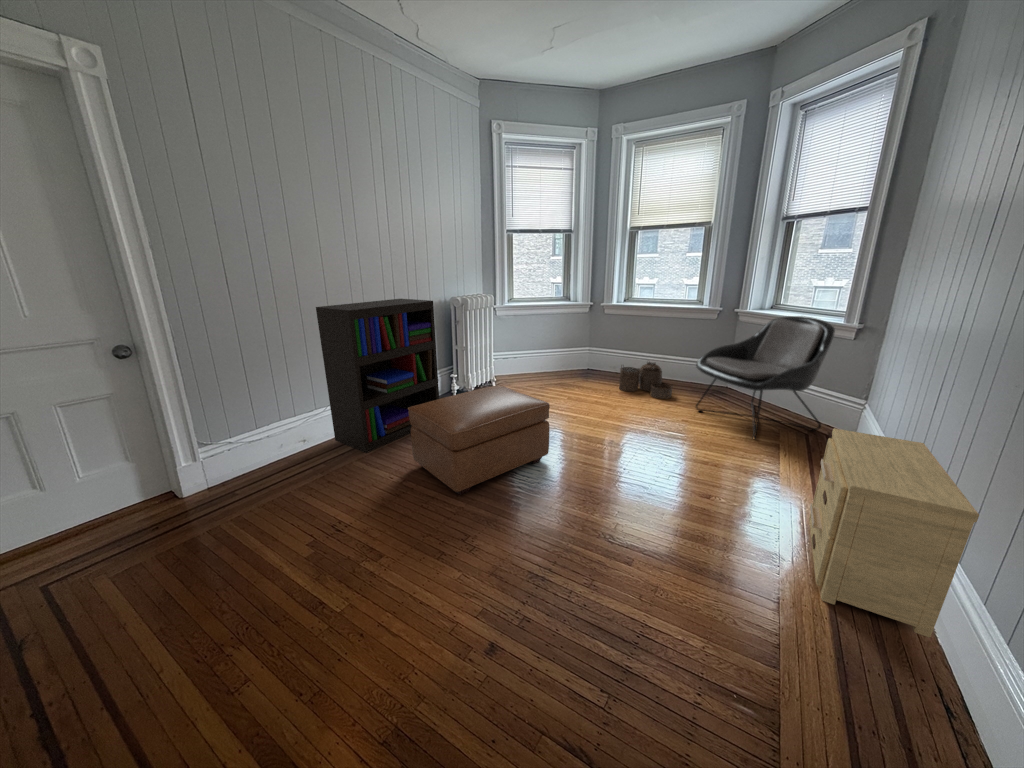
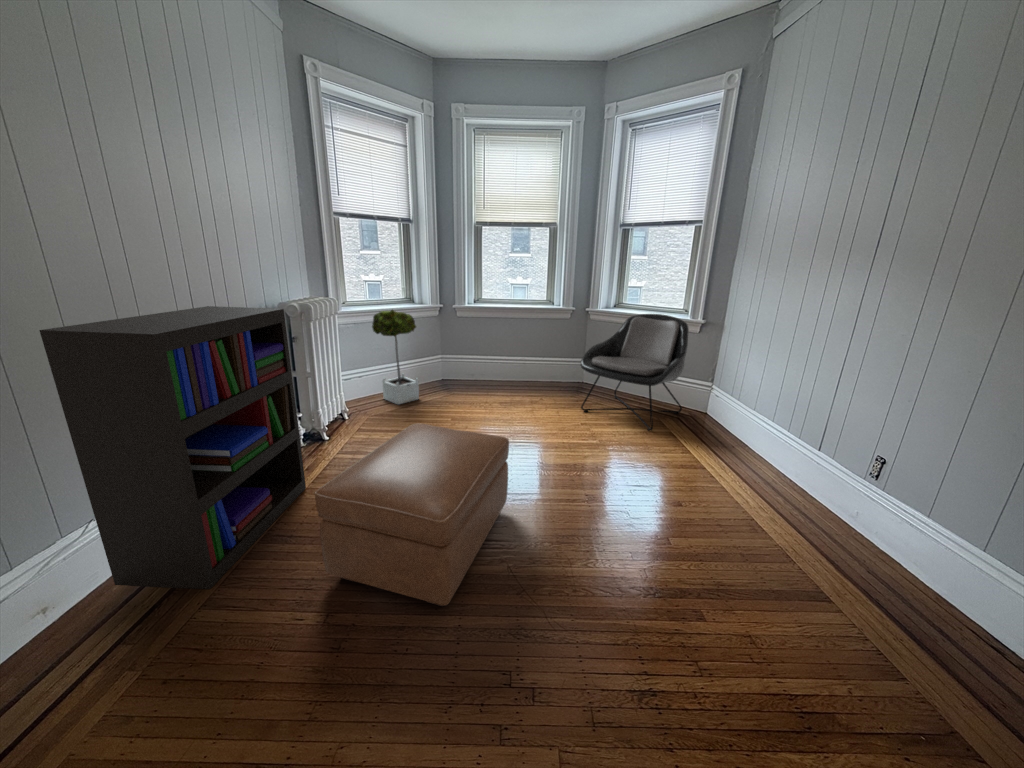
potted tree: none [526,305,559,382] -> present [372,310,419,405]
woven basket: present [619,362,672,399] -> none [492,365,549,404]
side table: present [809,428,979,637] -> none [762,416,960,580]

